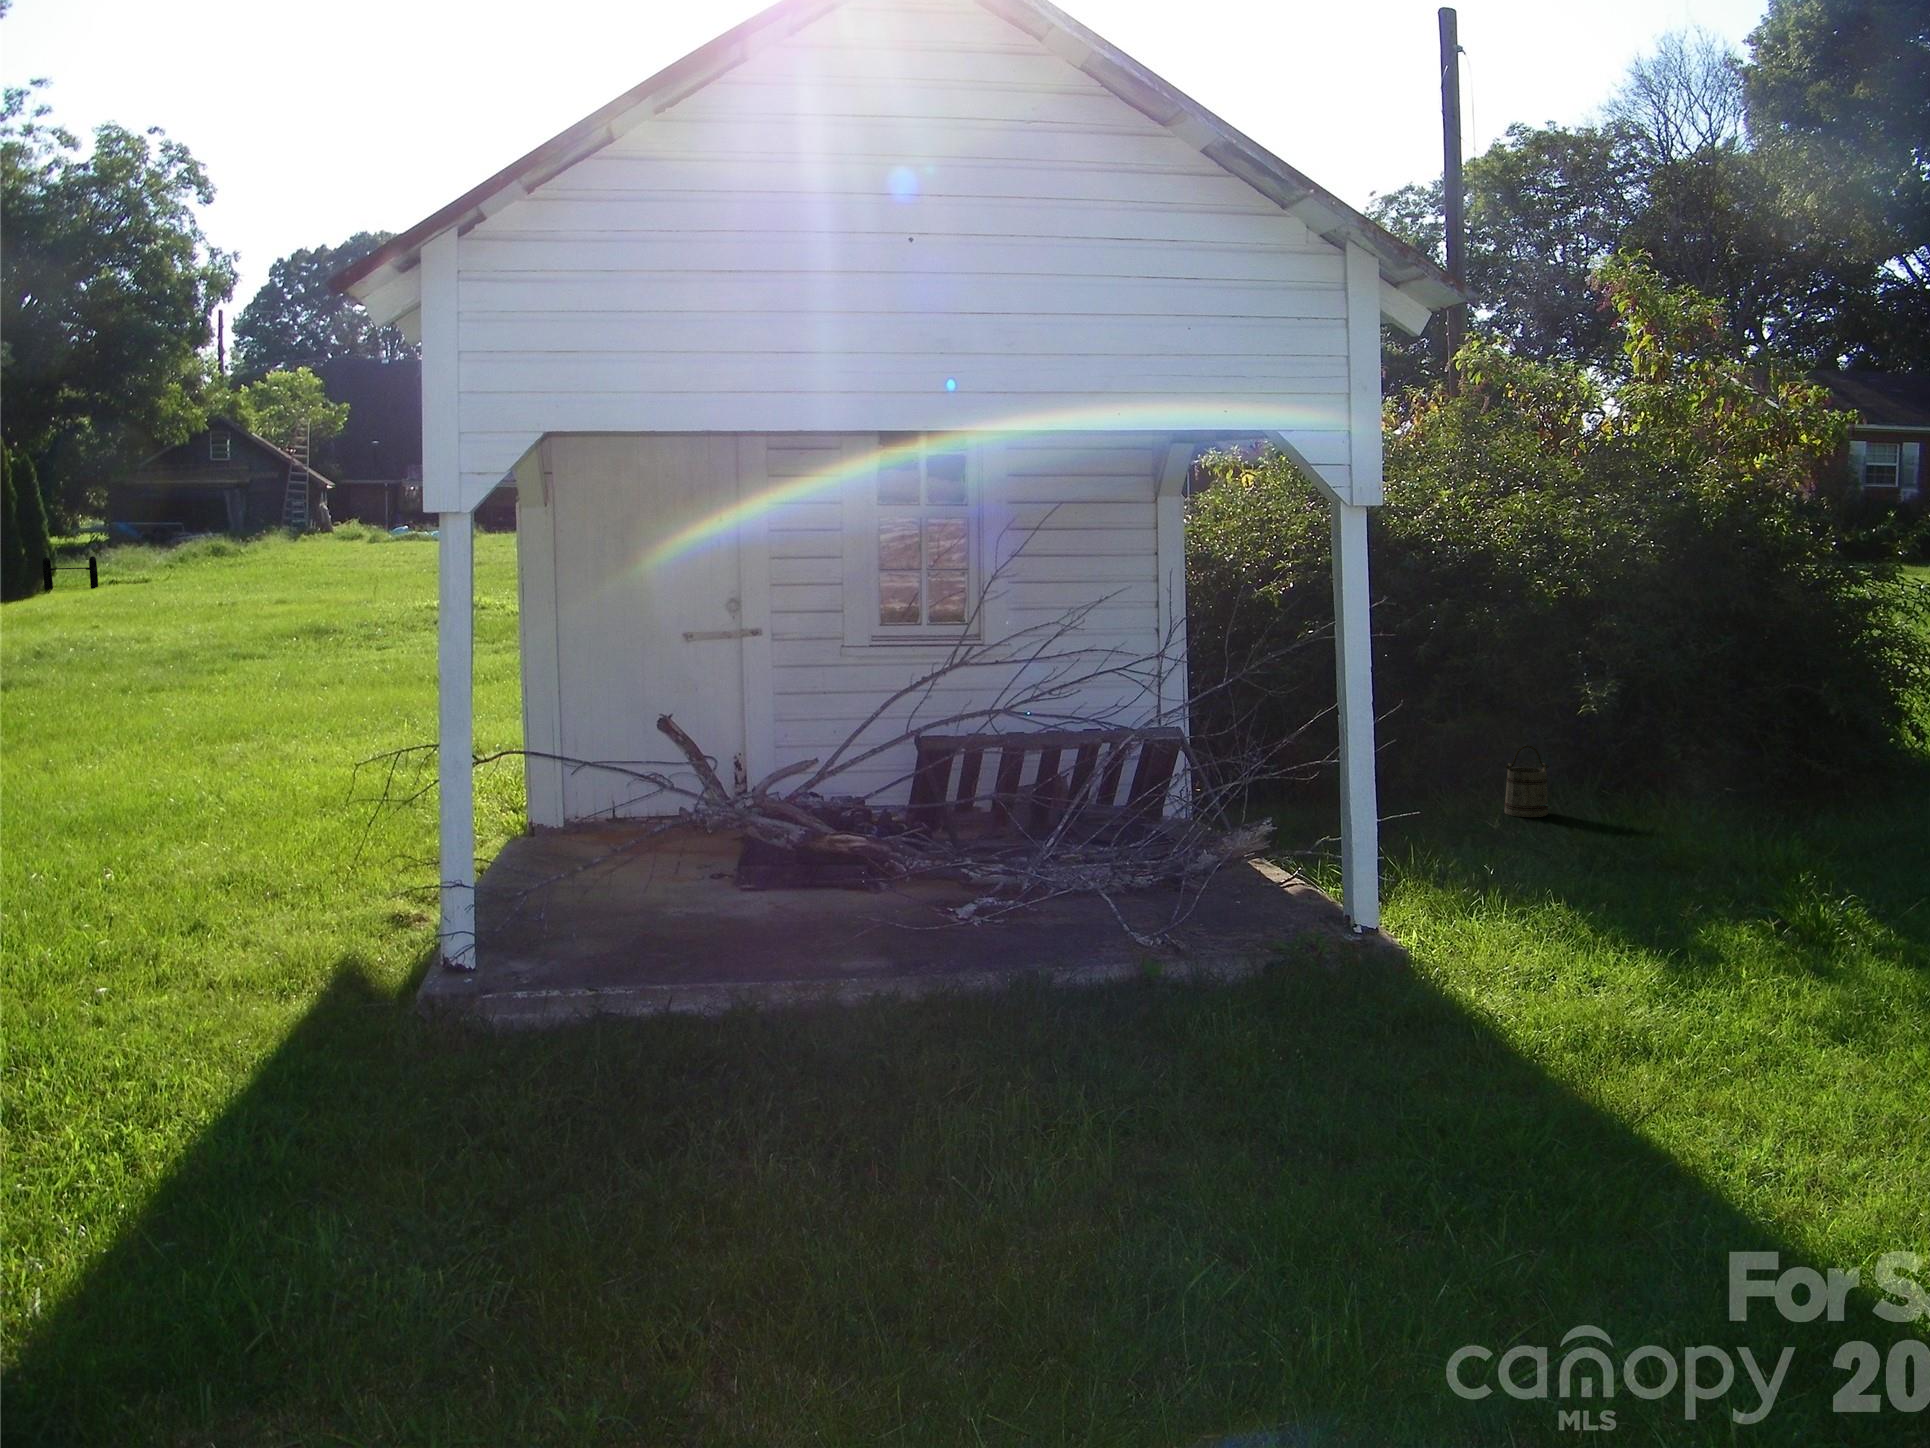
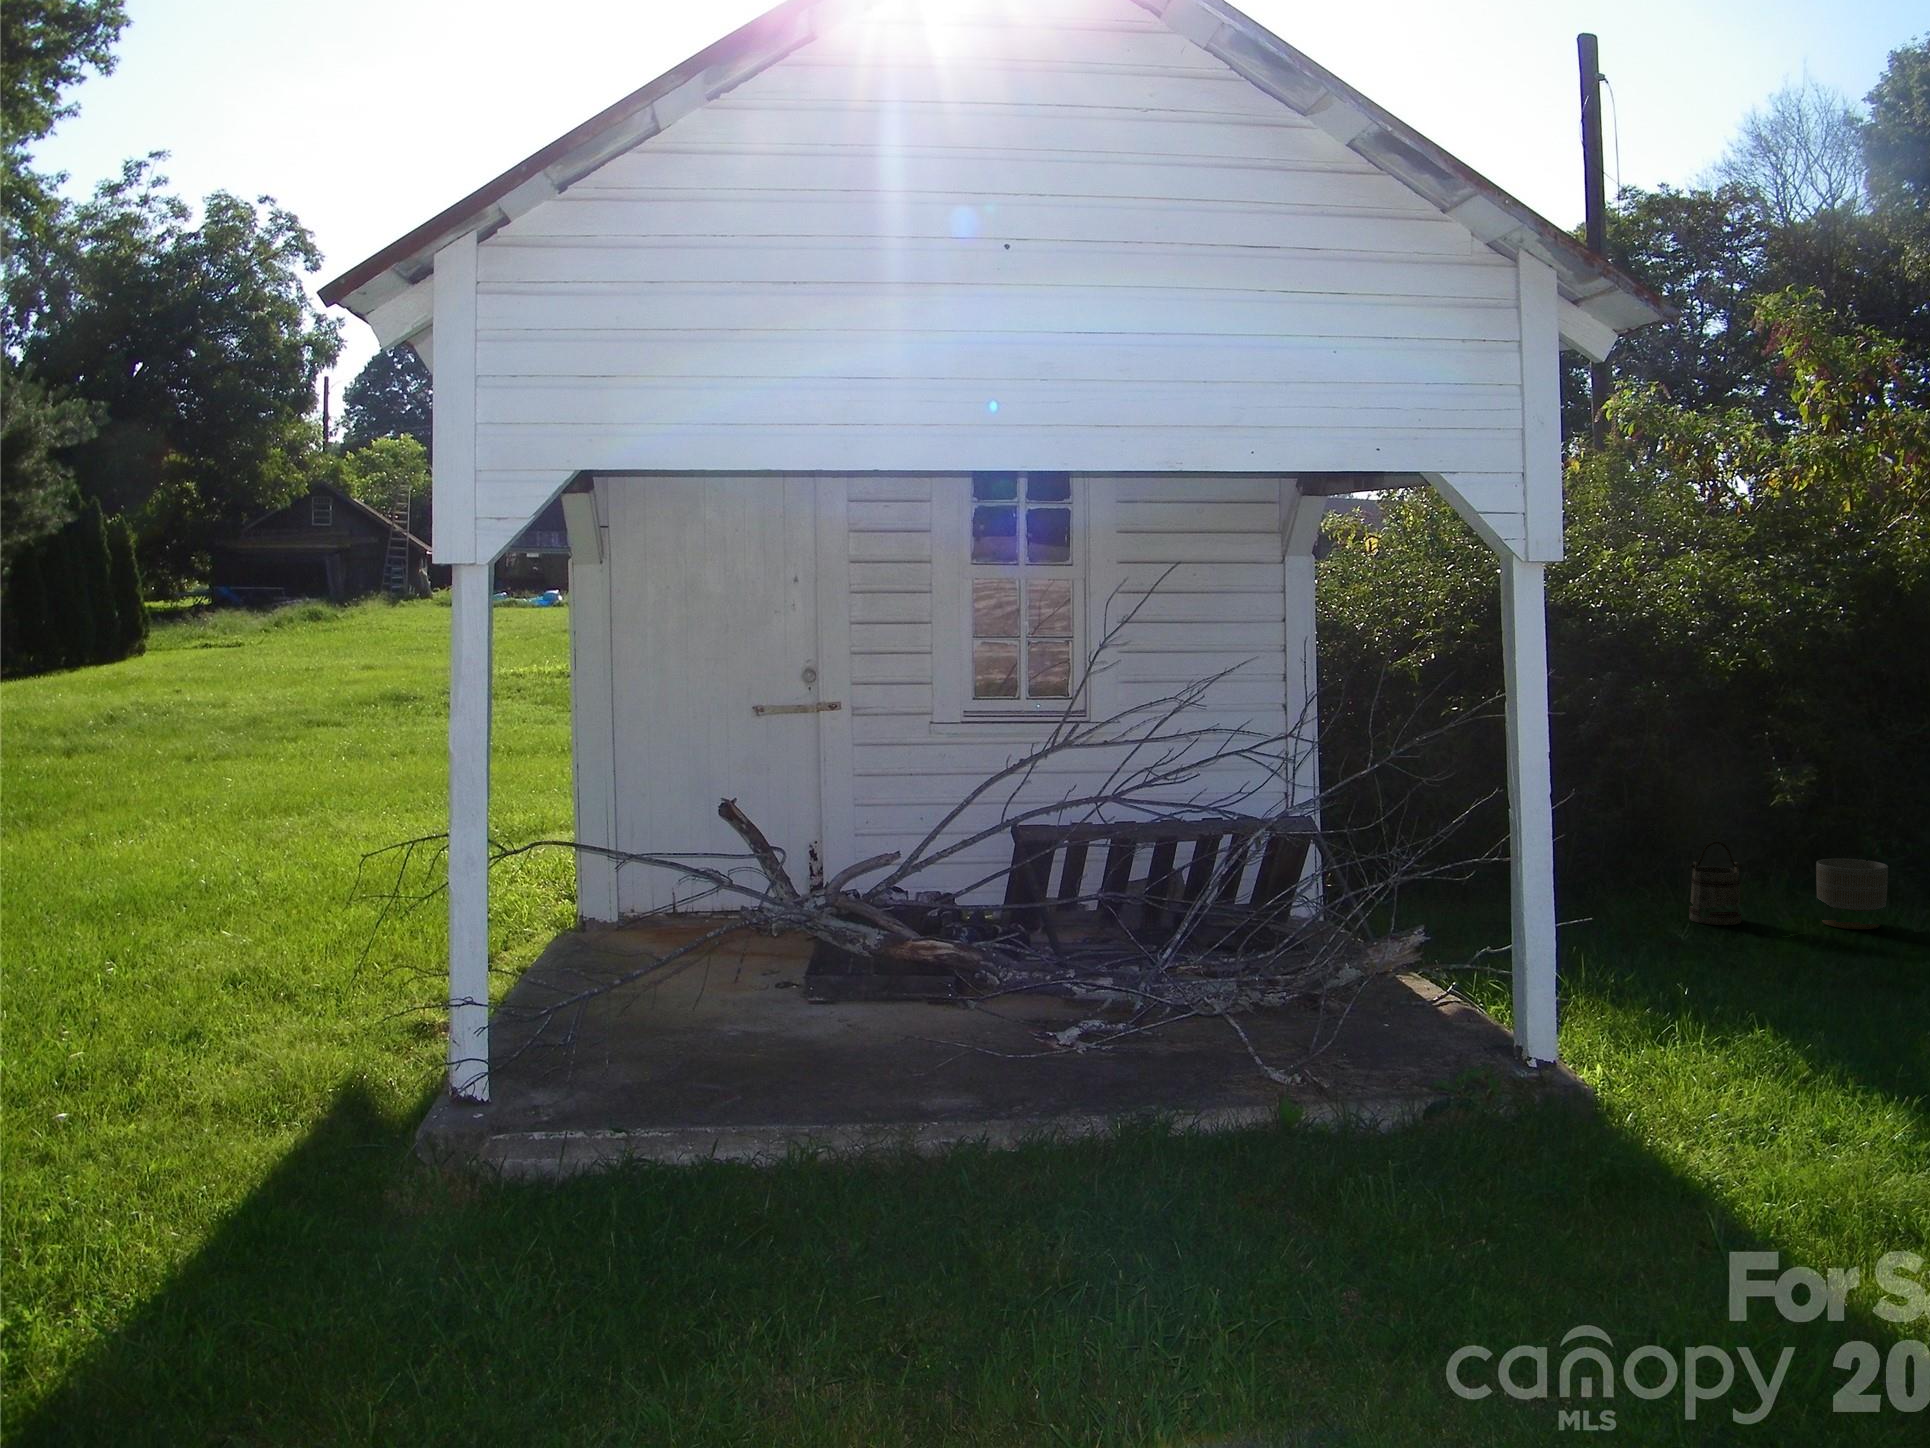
bench: present [43,556,98,590] -> none [136,621,190,655]
planter: none [1611,759,1670,819] -> present [1816,859,1888,930]

